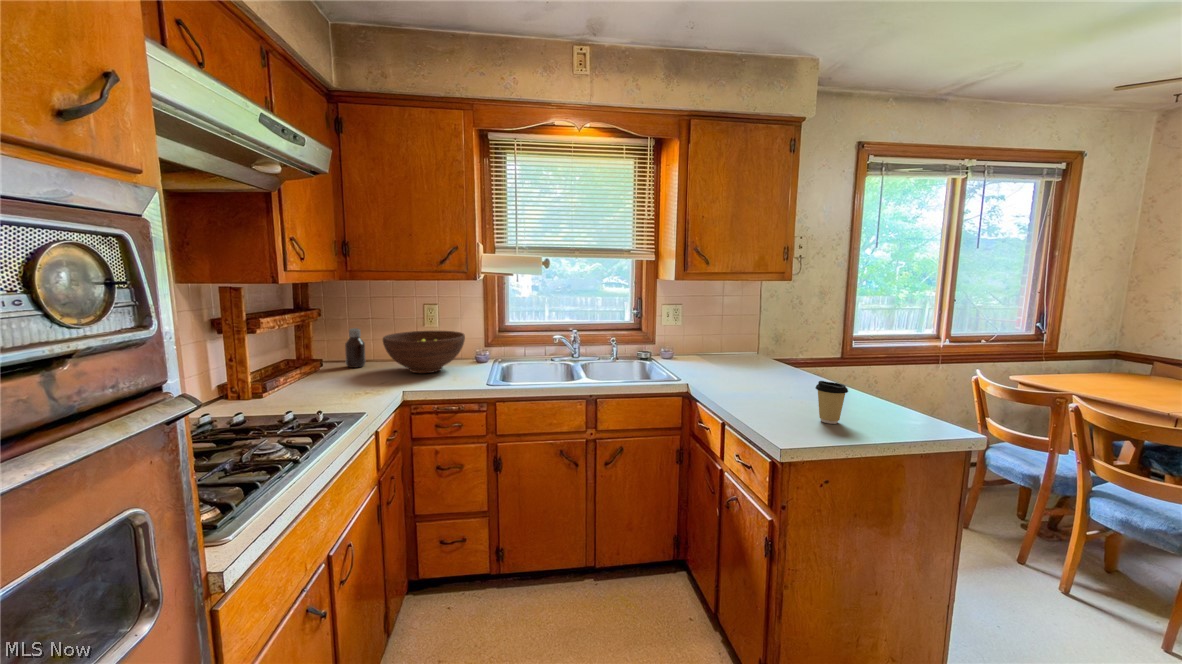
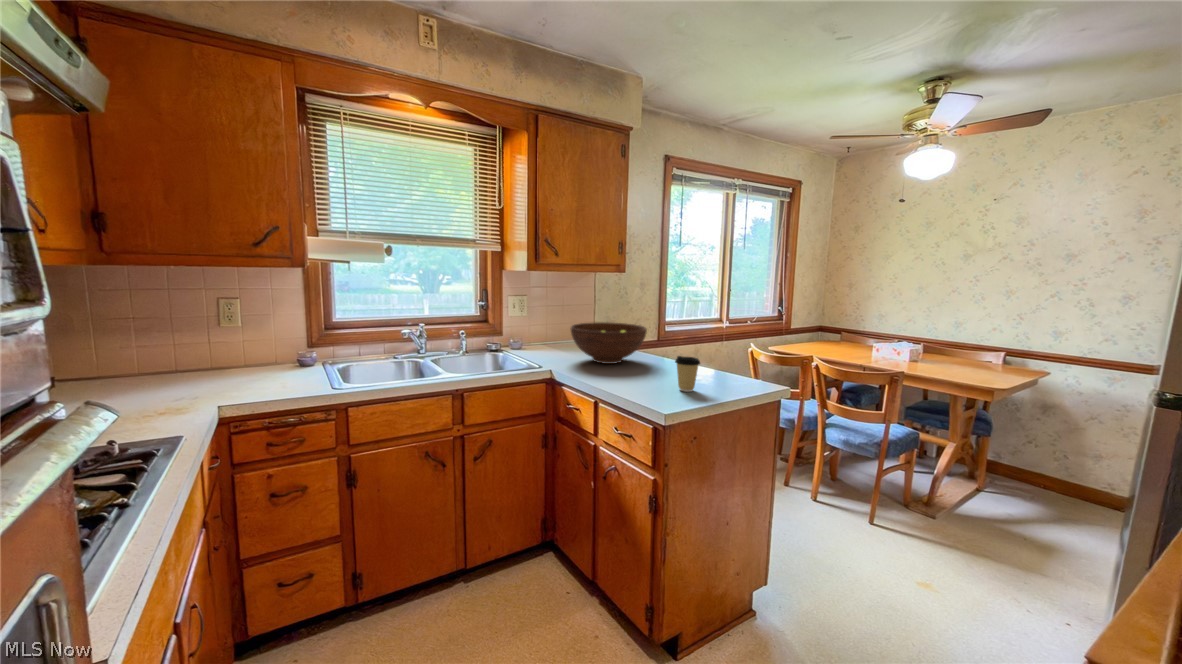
bottle: present [345,328,366,368] -> none [92,332,130,385]
fruit bowl: present [383,331,465,373] -> present [570,322,647,364]

